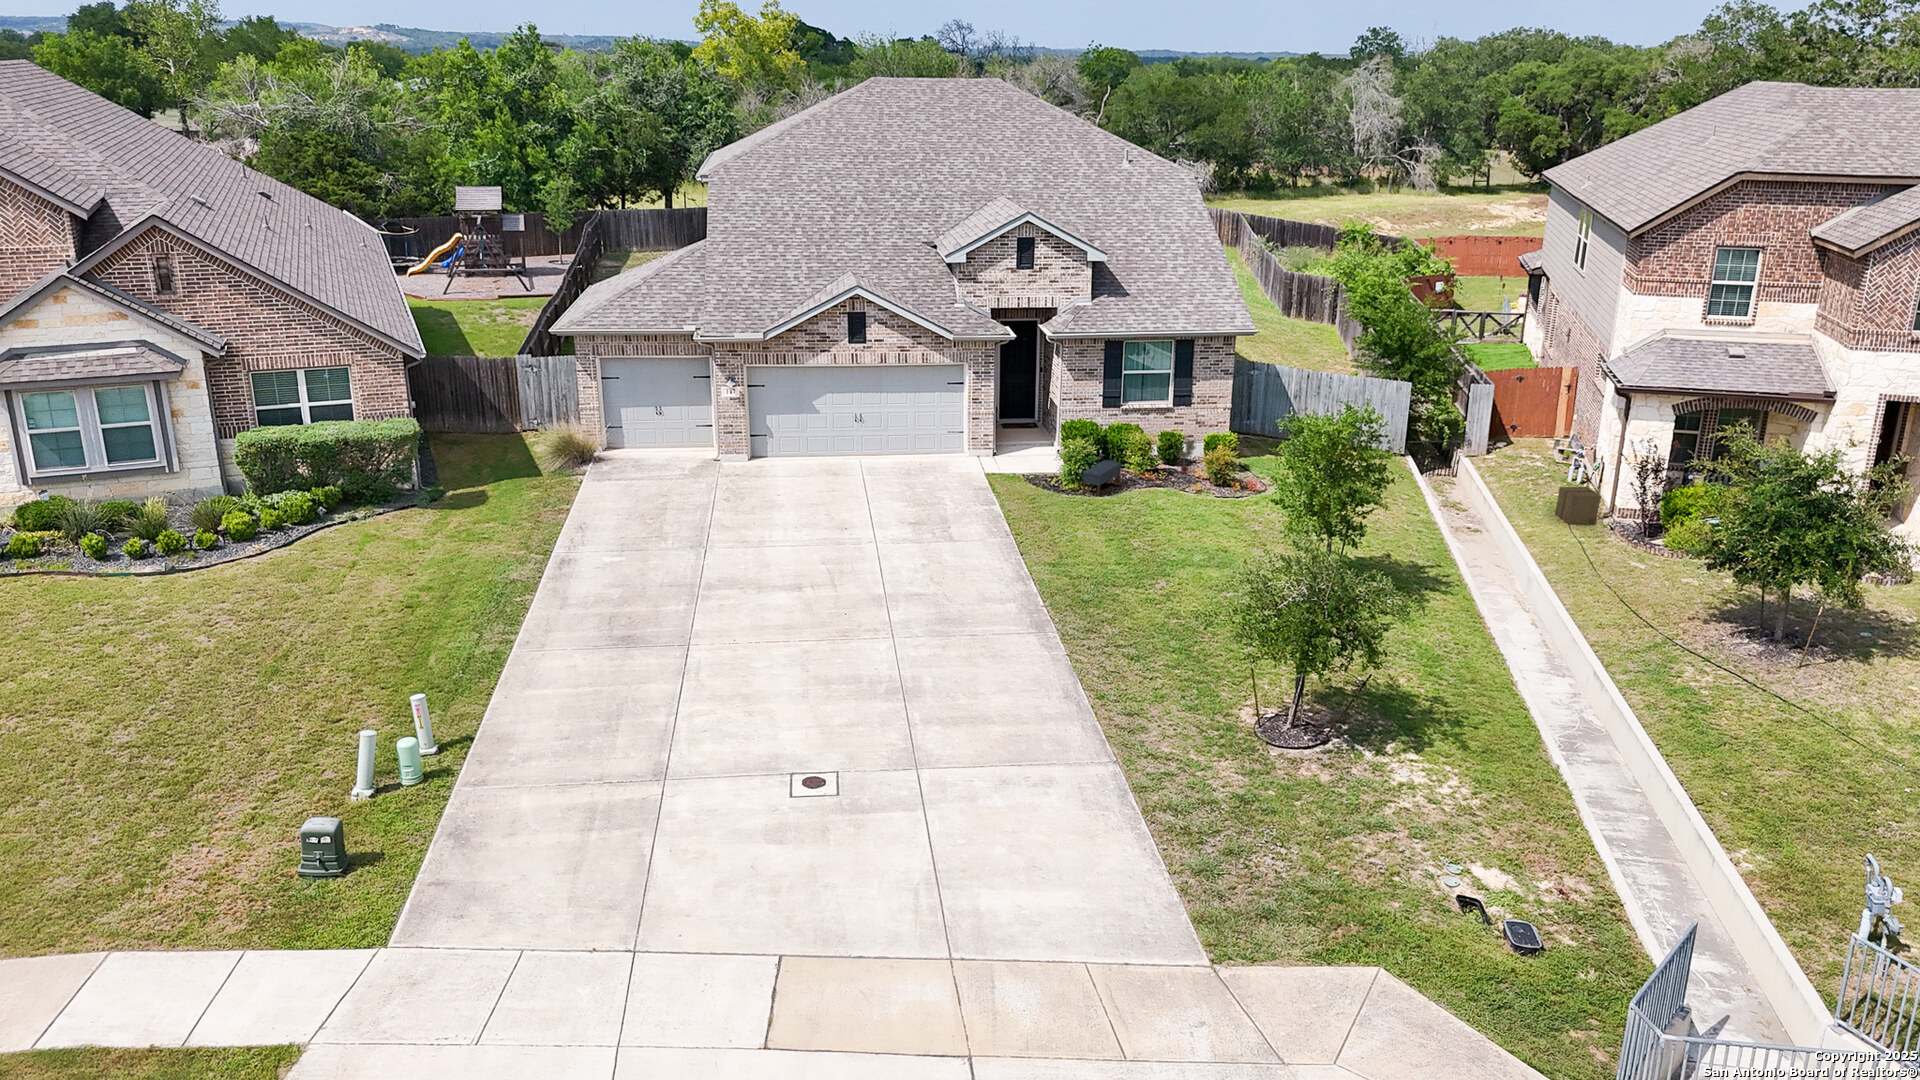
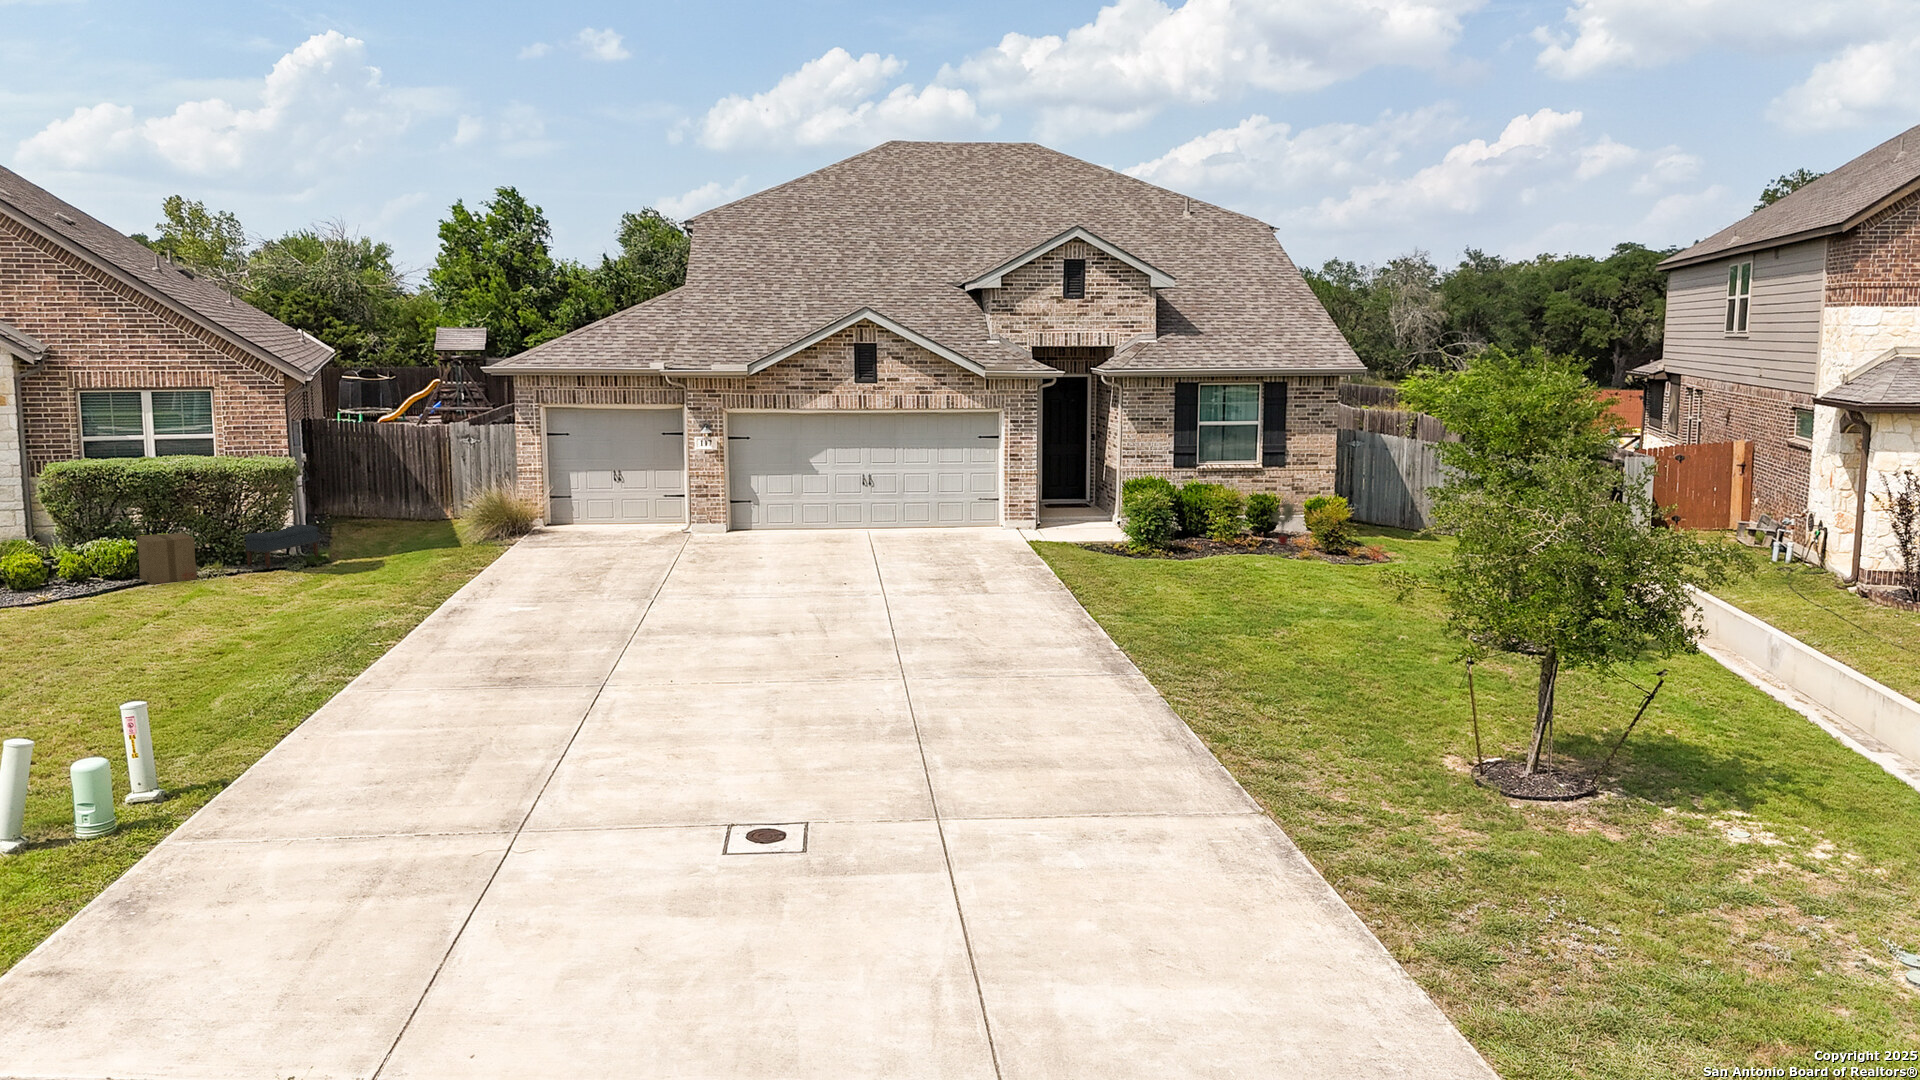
bench: present [1083,460,1122,496] -> present [245,525,318,568]
cardboard box: present [1555,487,1601,524] -> present [136,533,197,584]

